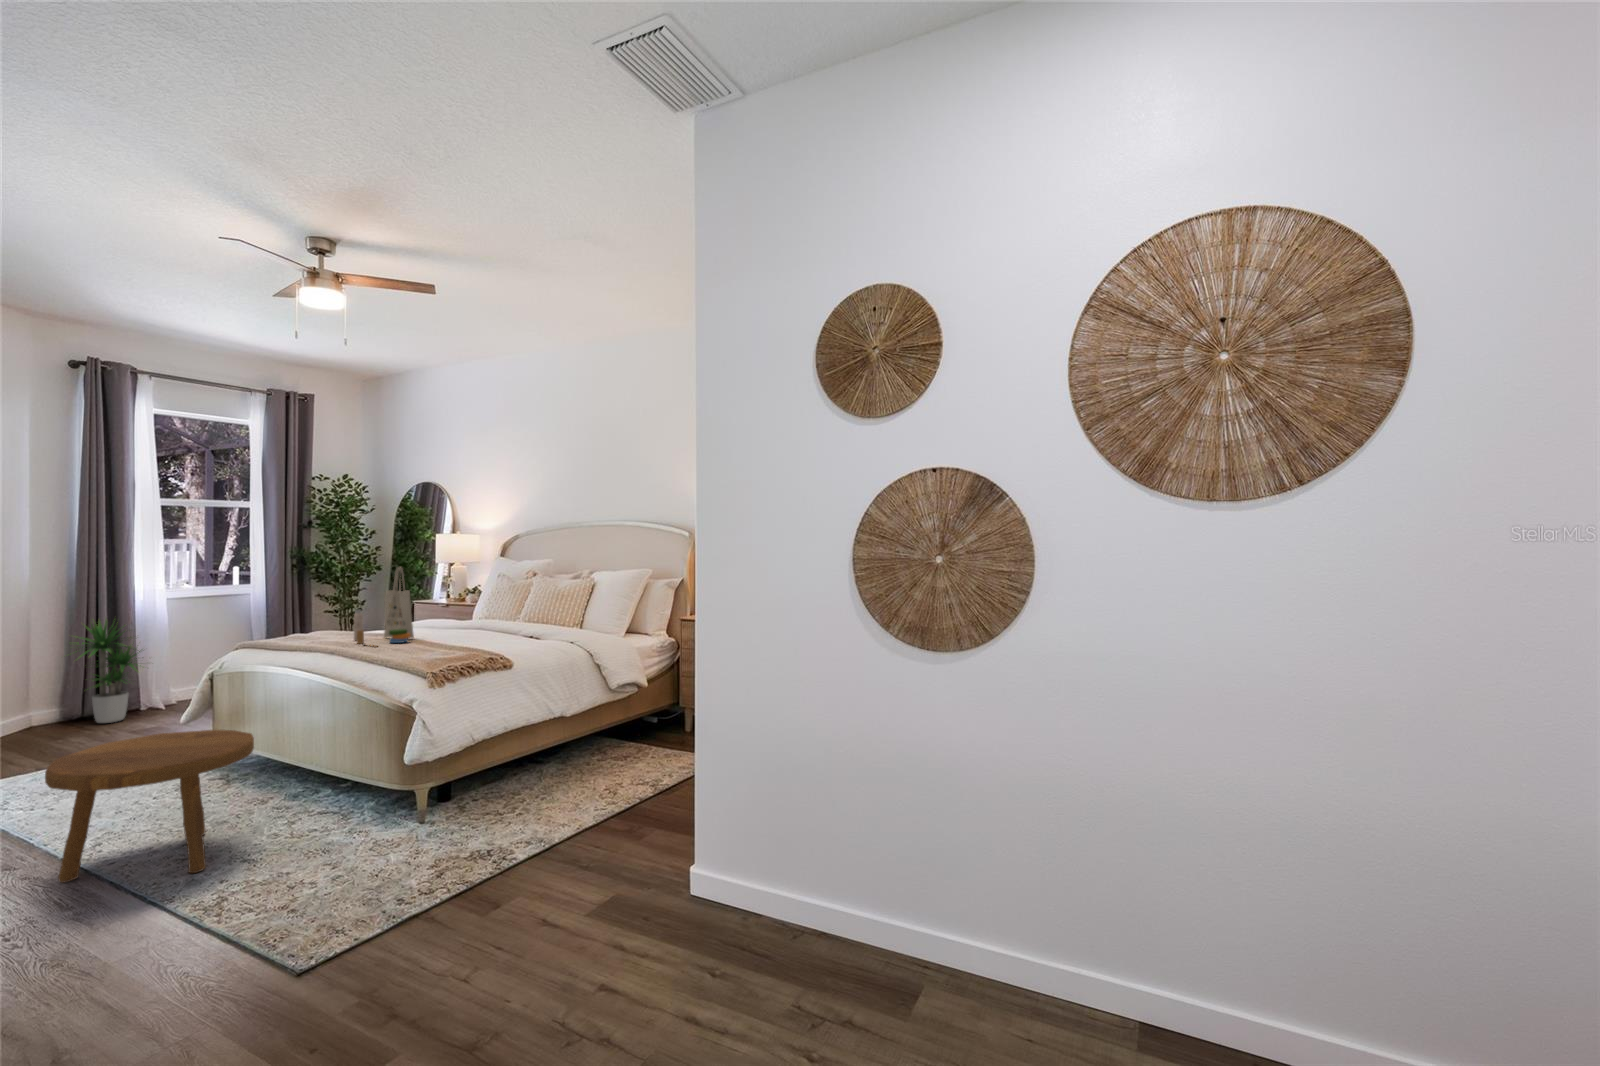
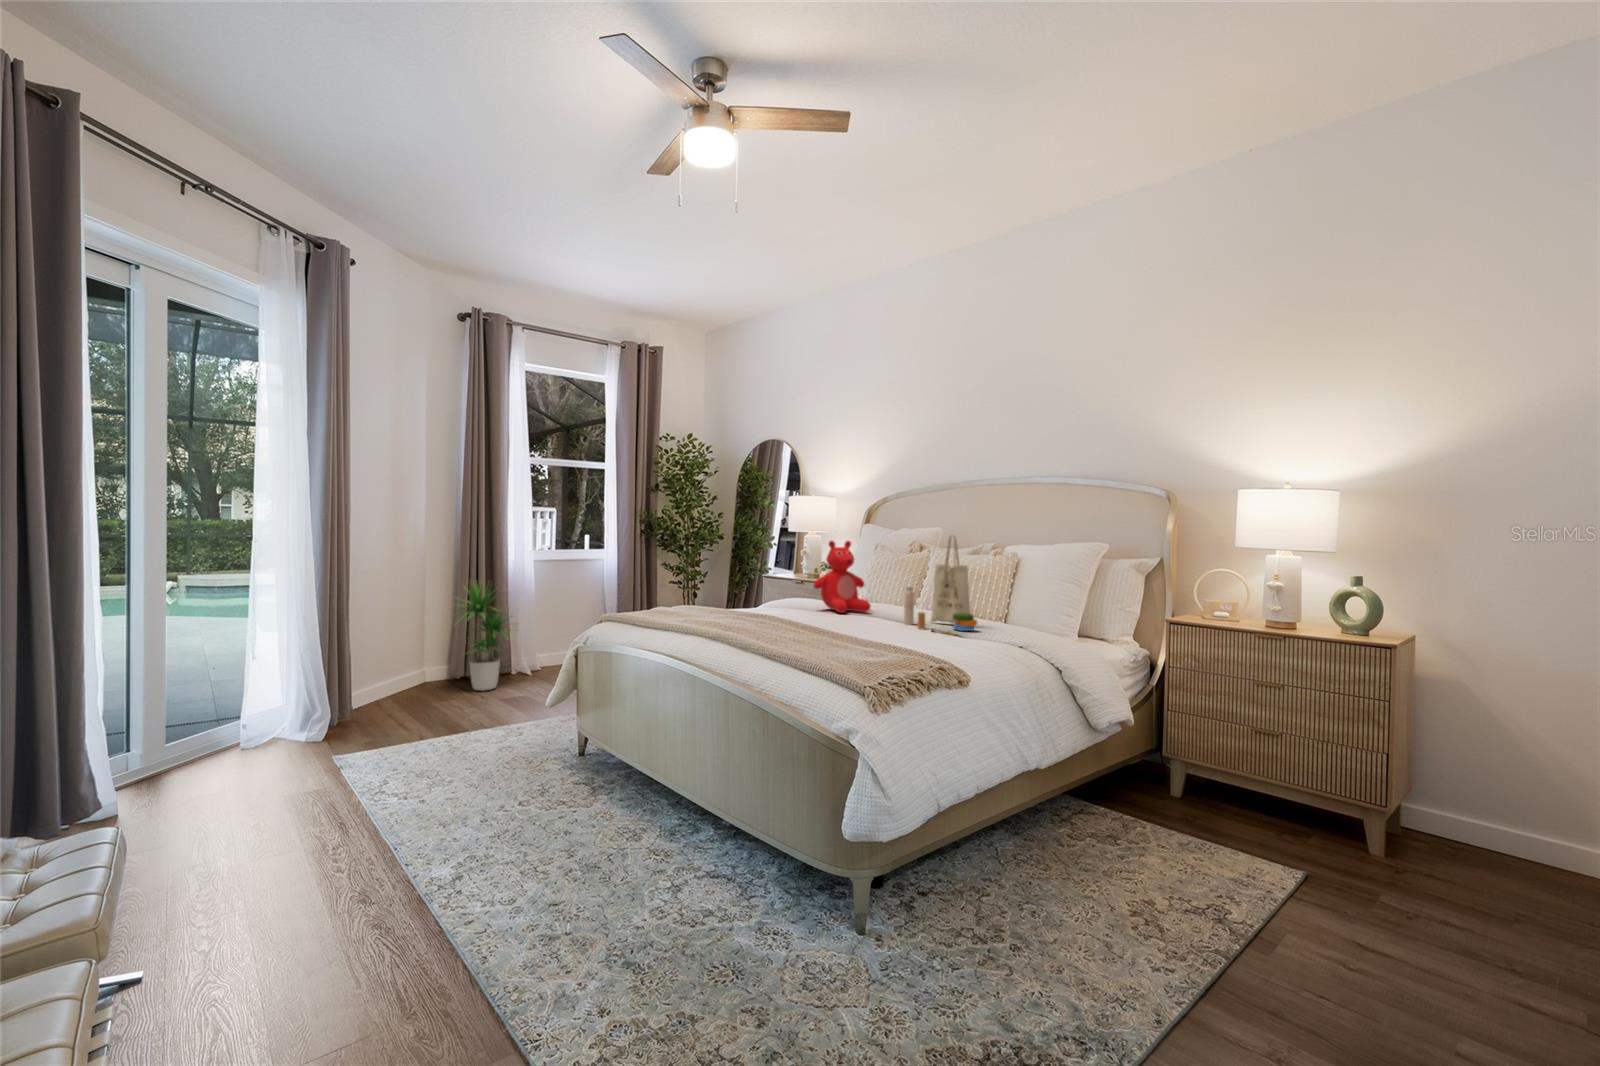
tote bag: present [354,567,414,647] -> present [904,536,977,635]
teddy bear: none [437,572,485,628] -> present [814,541,871,613]
footstool: present [45,730,254,883] -> none [406,737,640,963]

